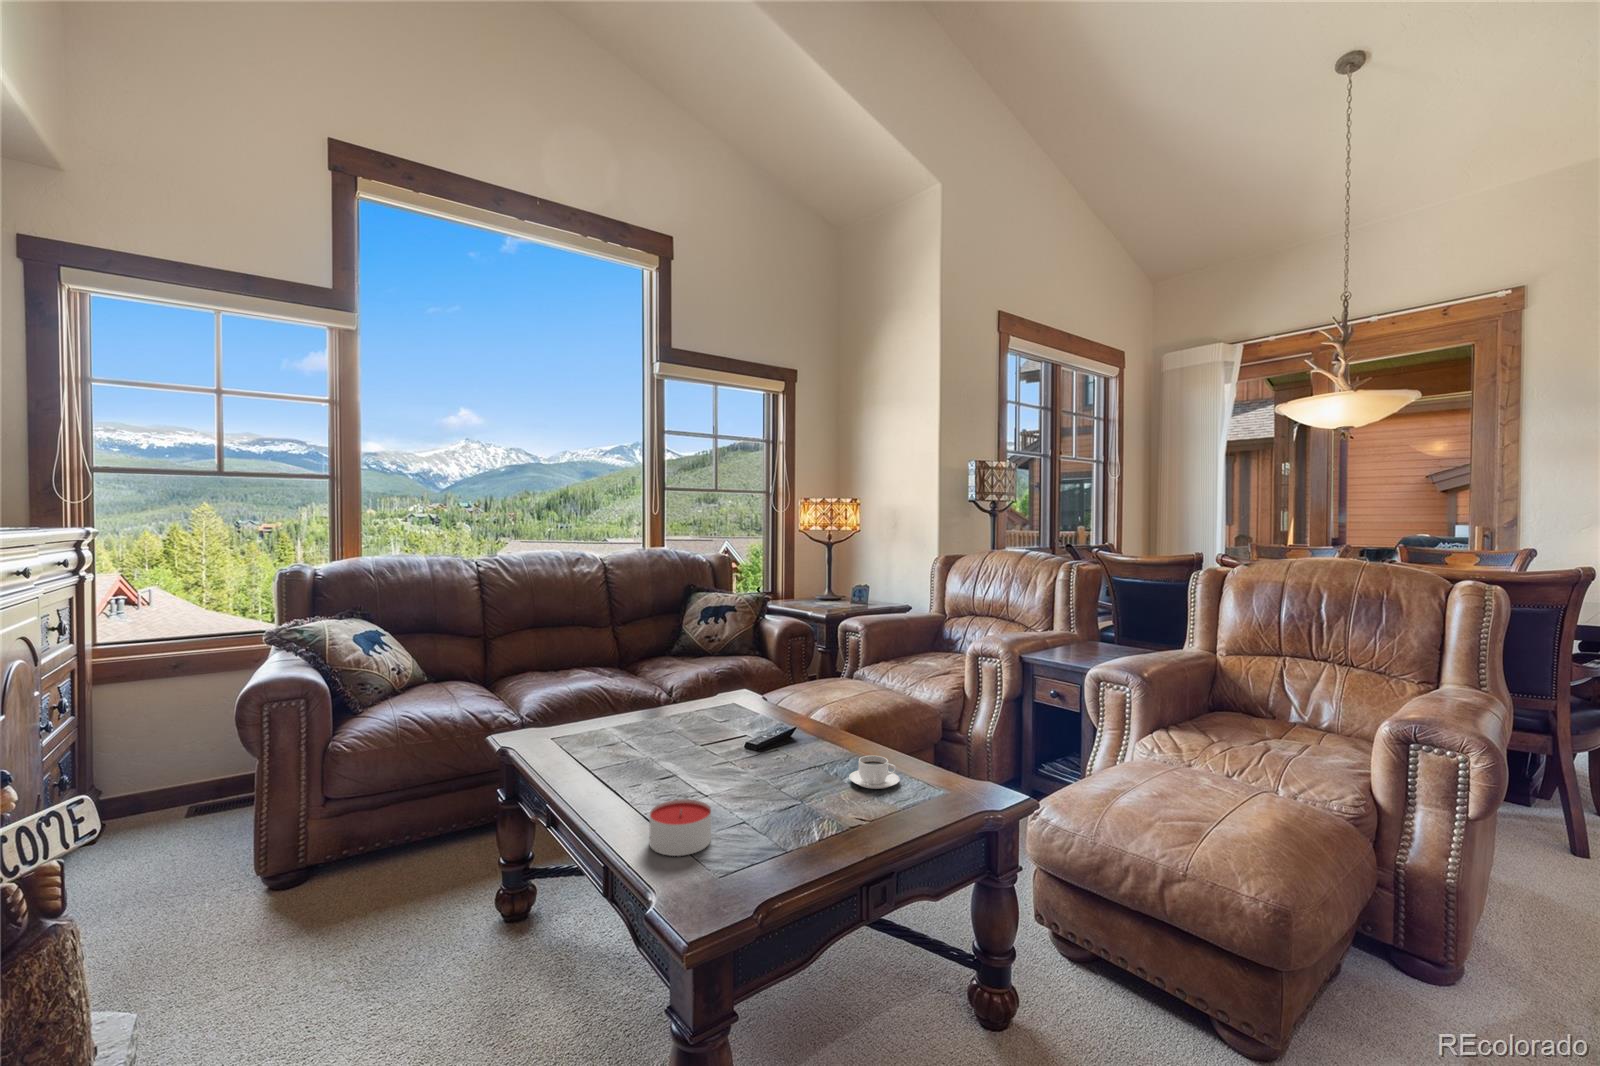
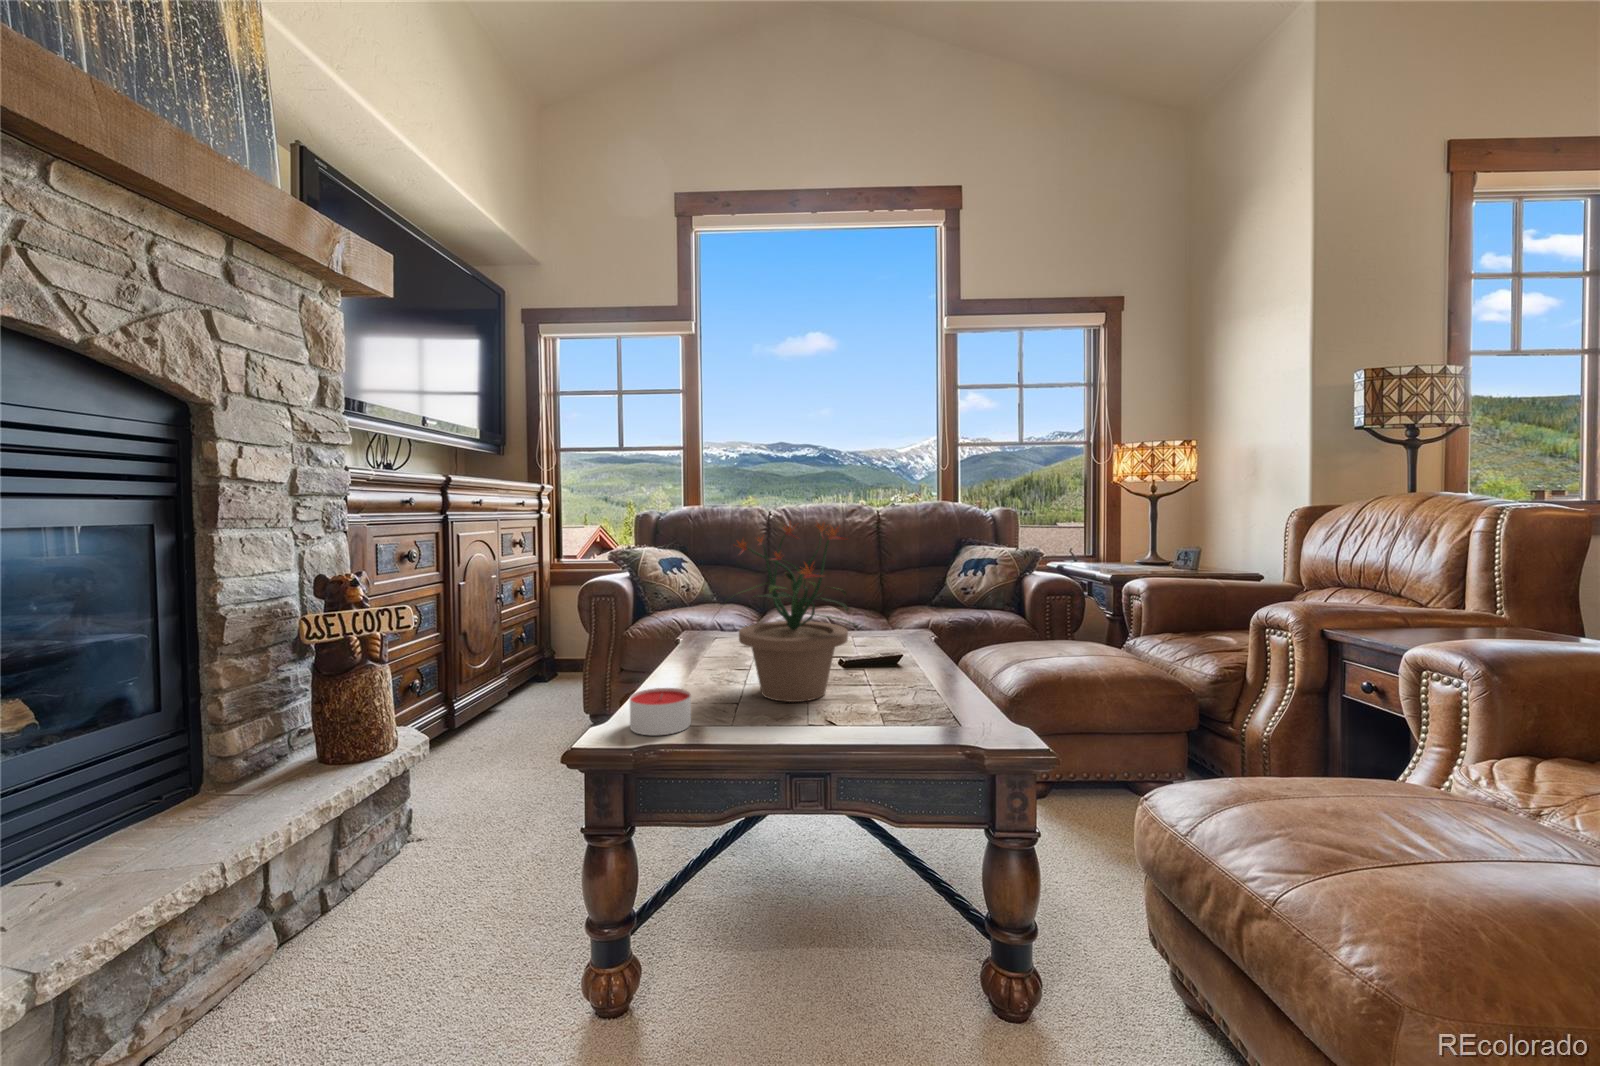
potted plant: none [668,608,802,789] -> present [725,521,859,702]
coffee cup: present [849,755,899,789] -> none [884,691,945,729]

